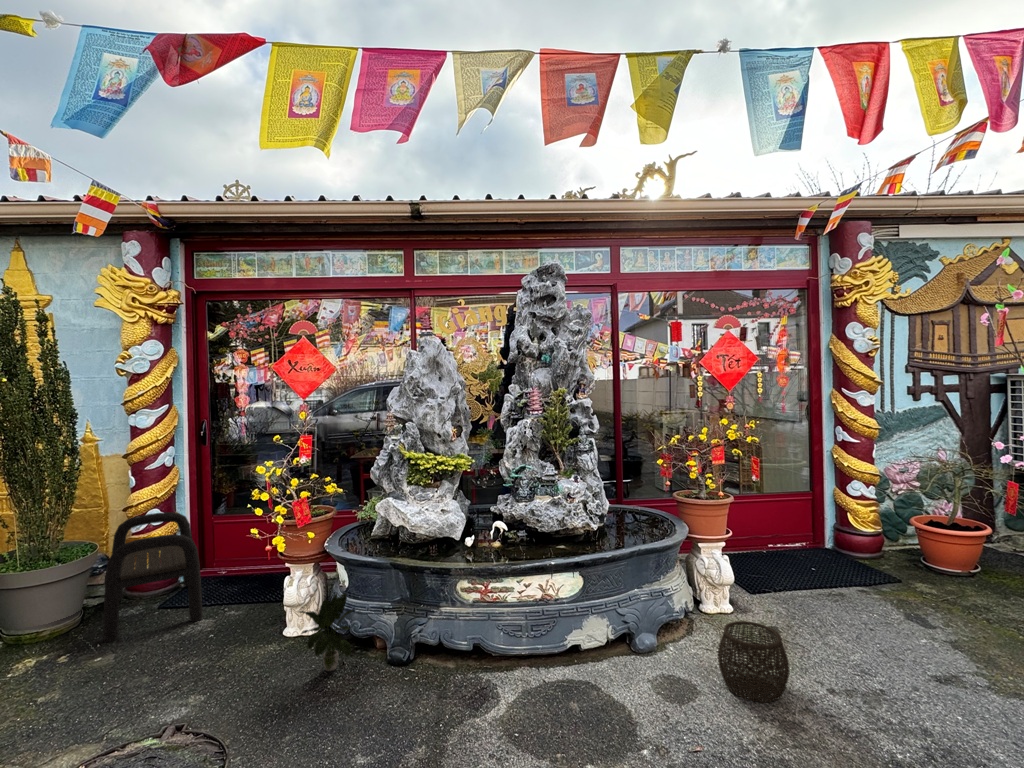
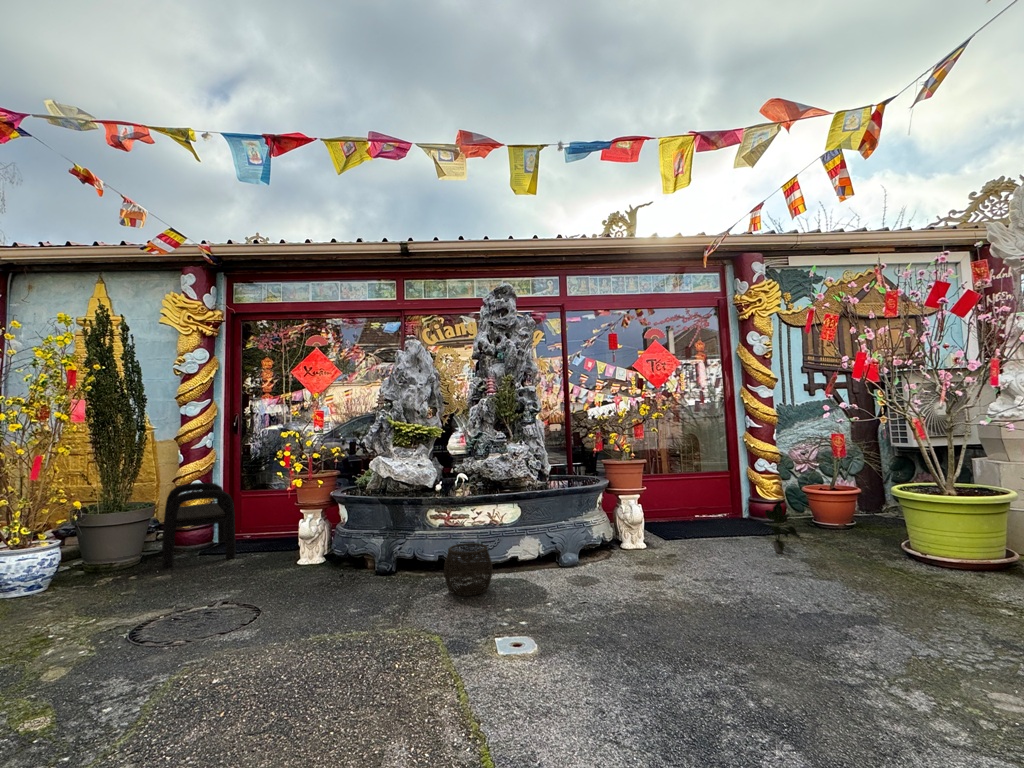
potted plant: present [300,592,352,671] -> present [760,501,801,553]
woven basket: present [717,621,790,703] -> present [444,543,493,596]

